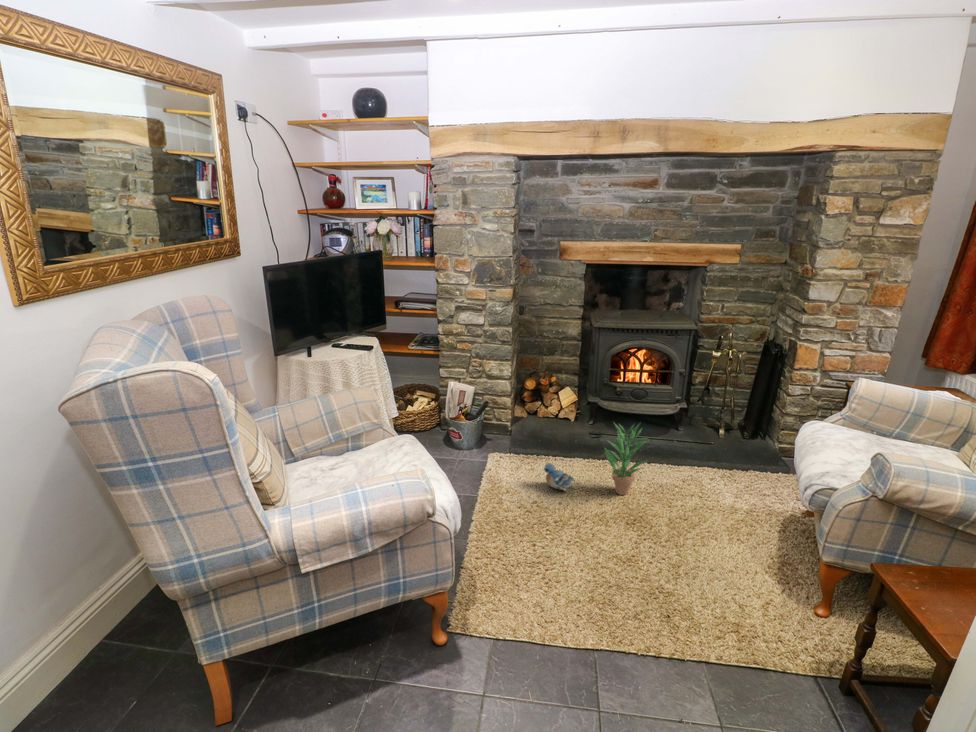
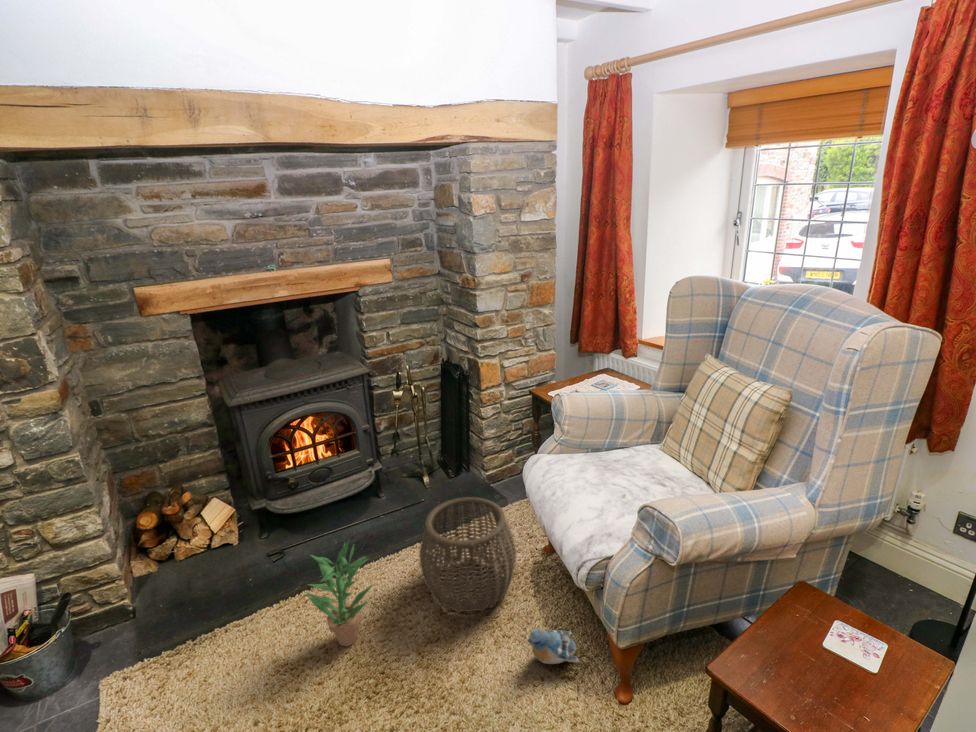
woven basket: none [685,433,769,519] -> present [419,497,516,614]
plush toy: present [544,463,575,491] -> present [528,628,581,664]

